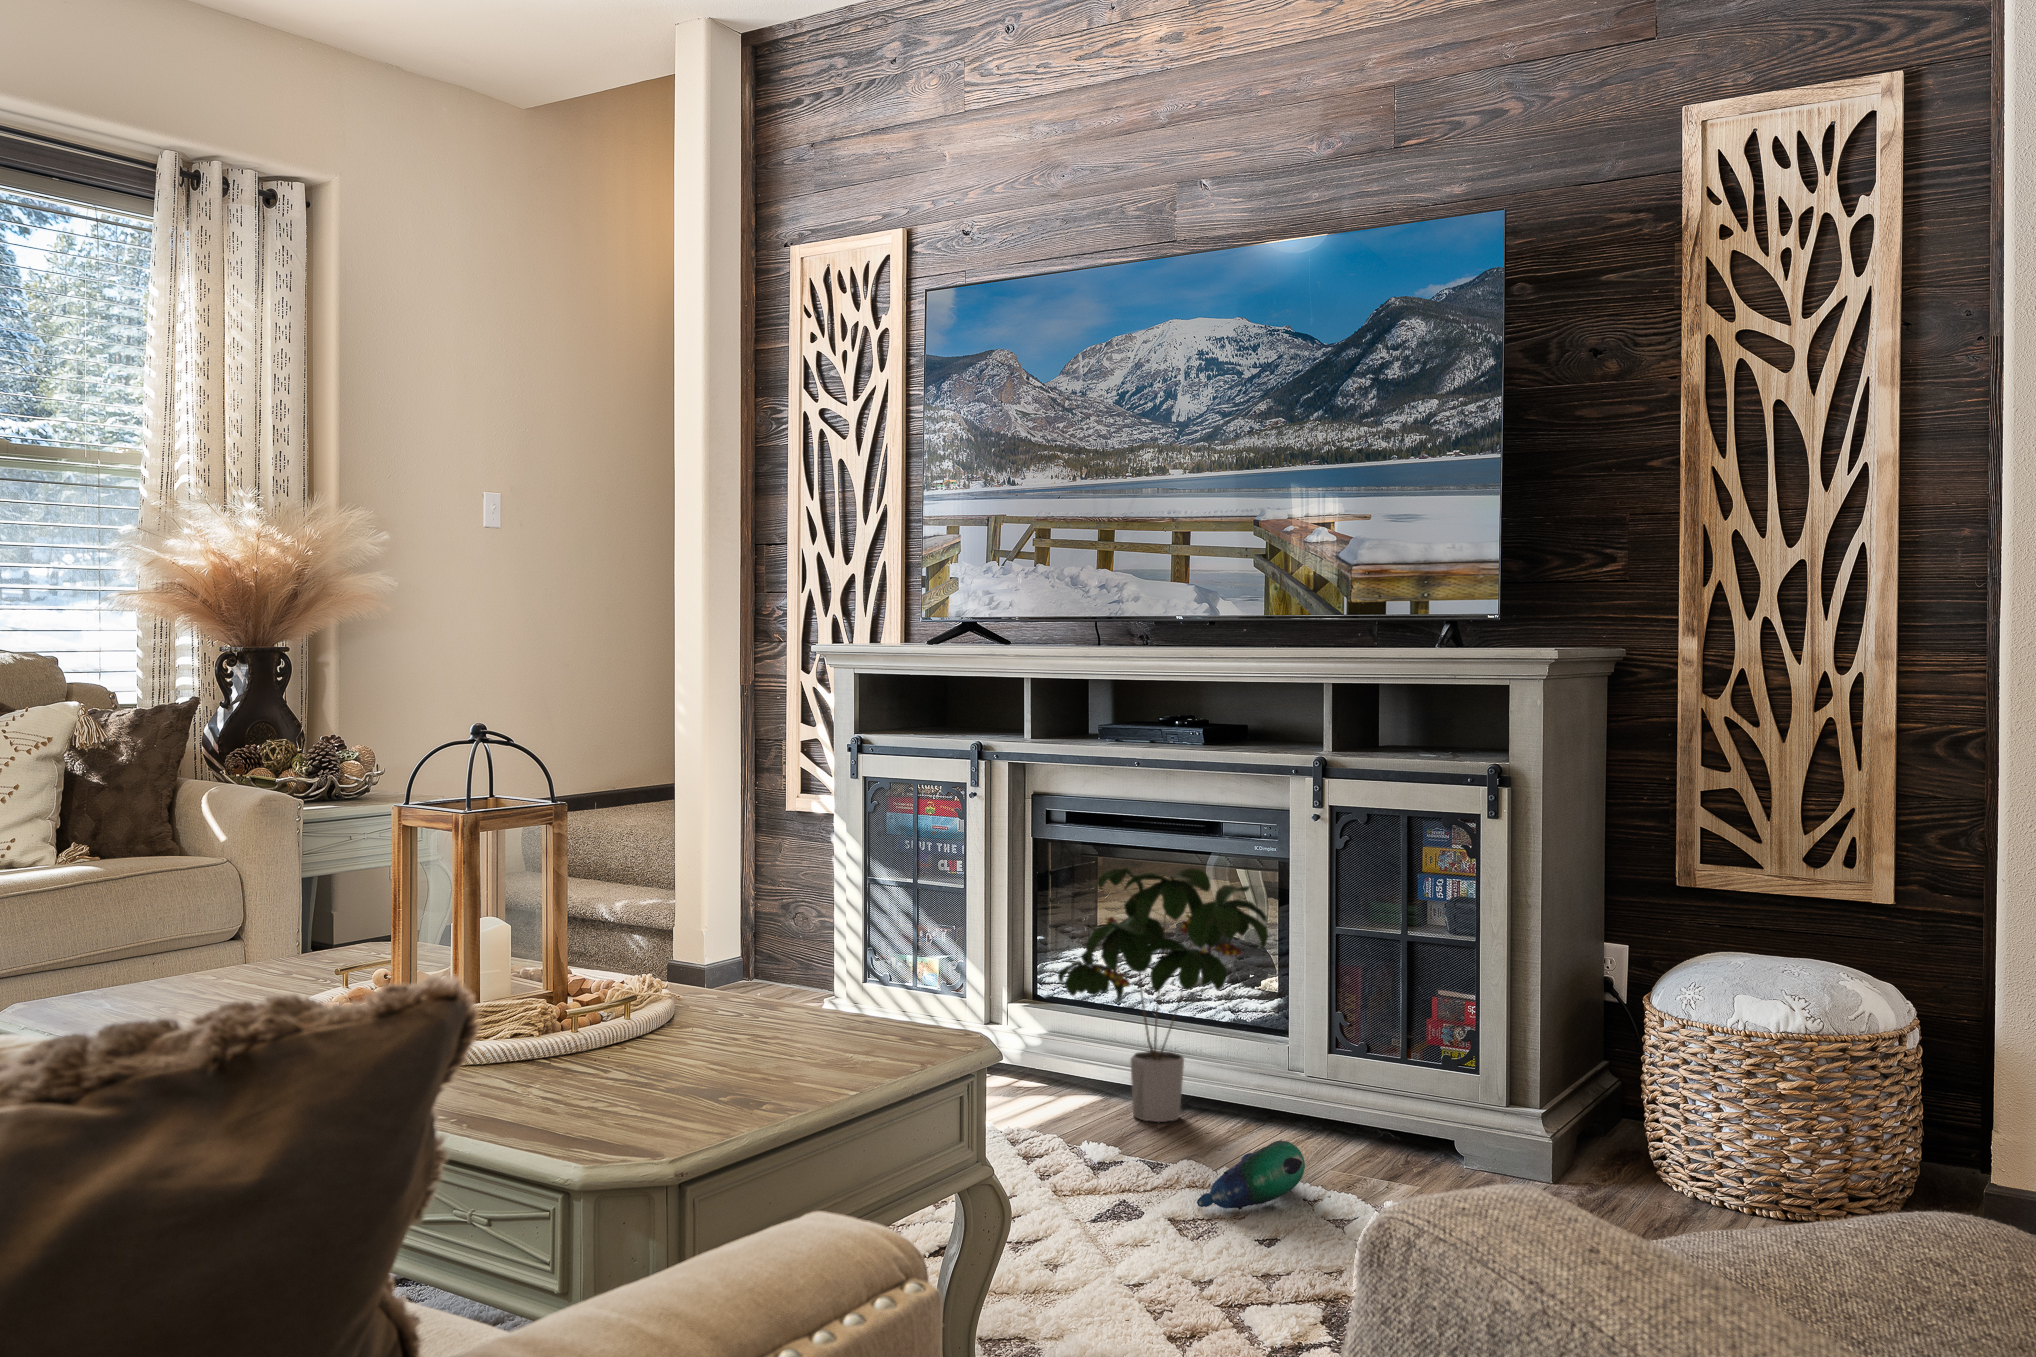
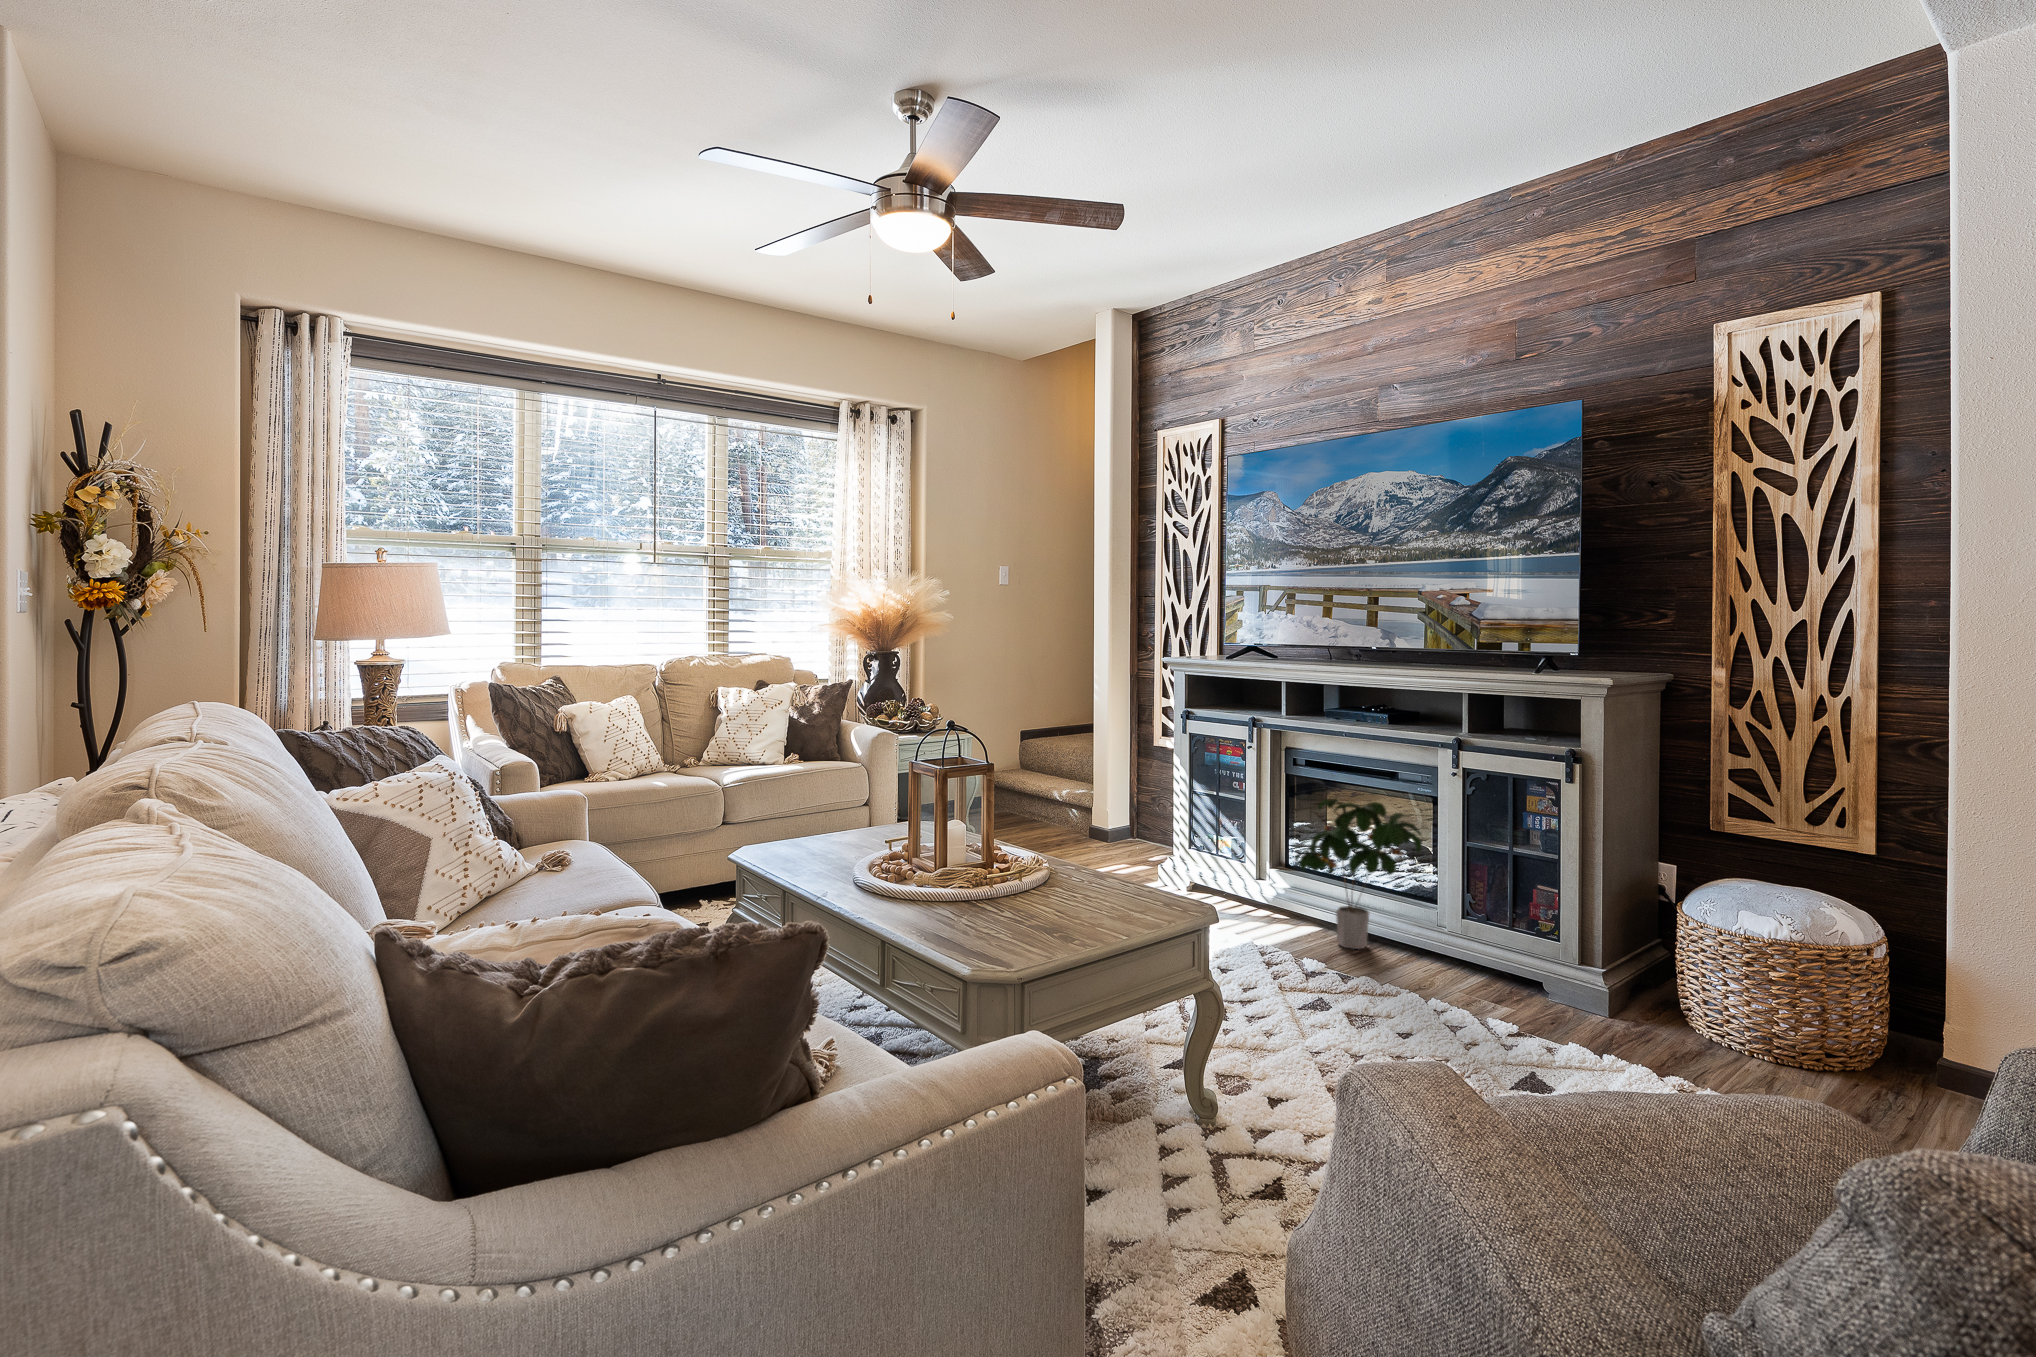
plush toy: present [1197,1141,1305,1210] -> none [1365,975,1436,1016]

